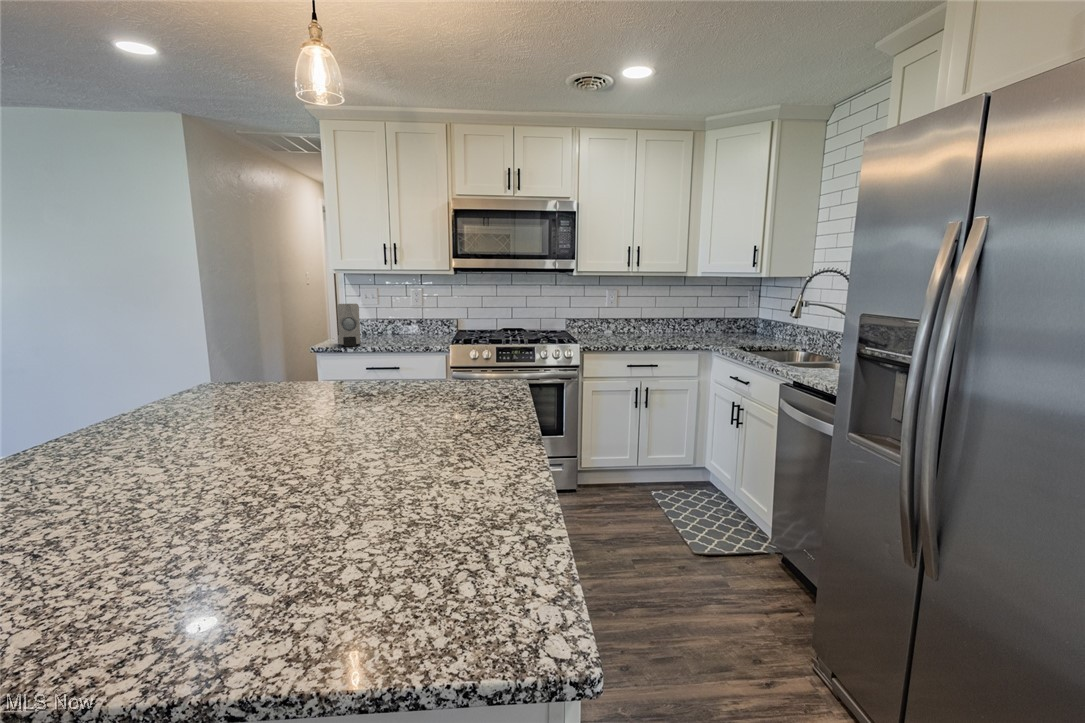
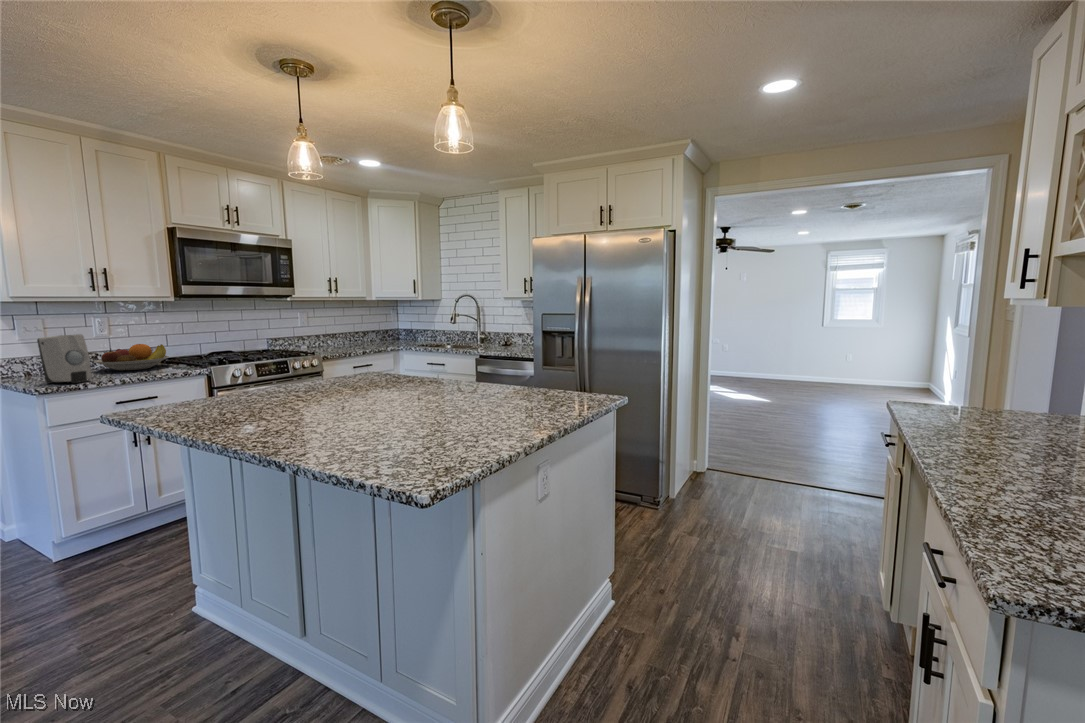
fruit bowl: none [389,315,444,340] -> present [94,344,169,371]

